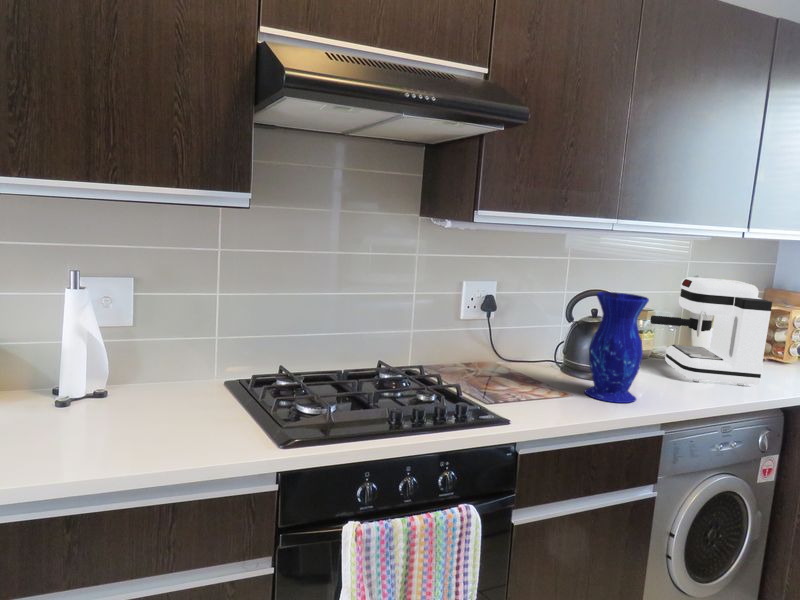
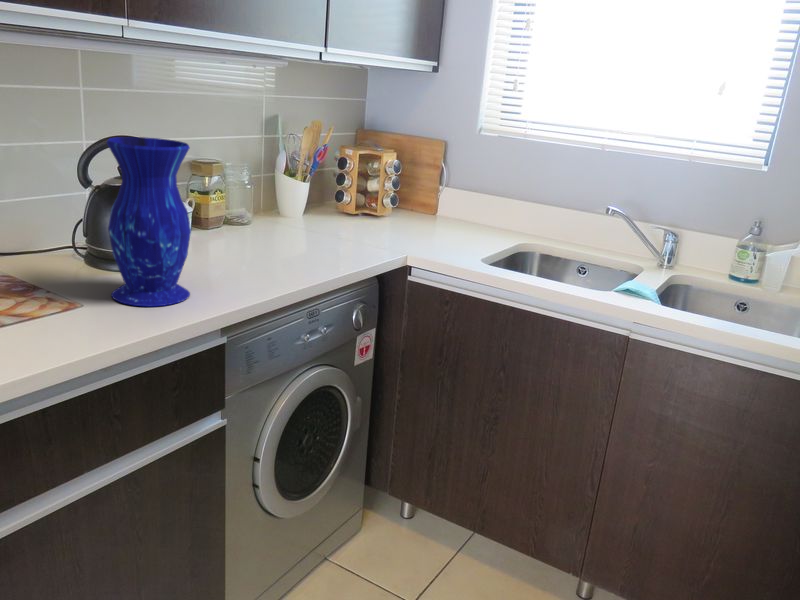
coffee maker: present [650,277,772,386] -> none [215,115,358,254]

